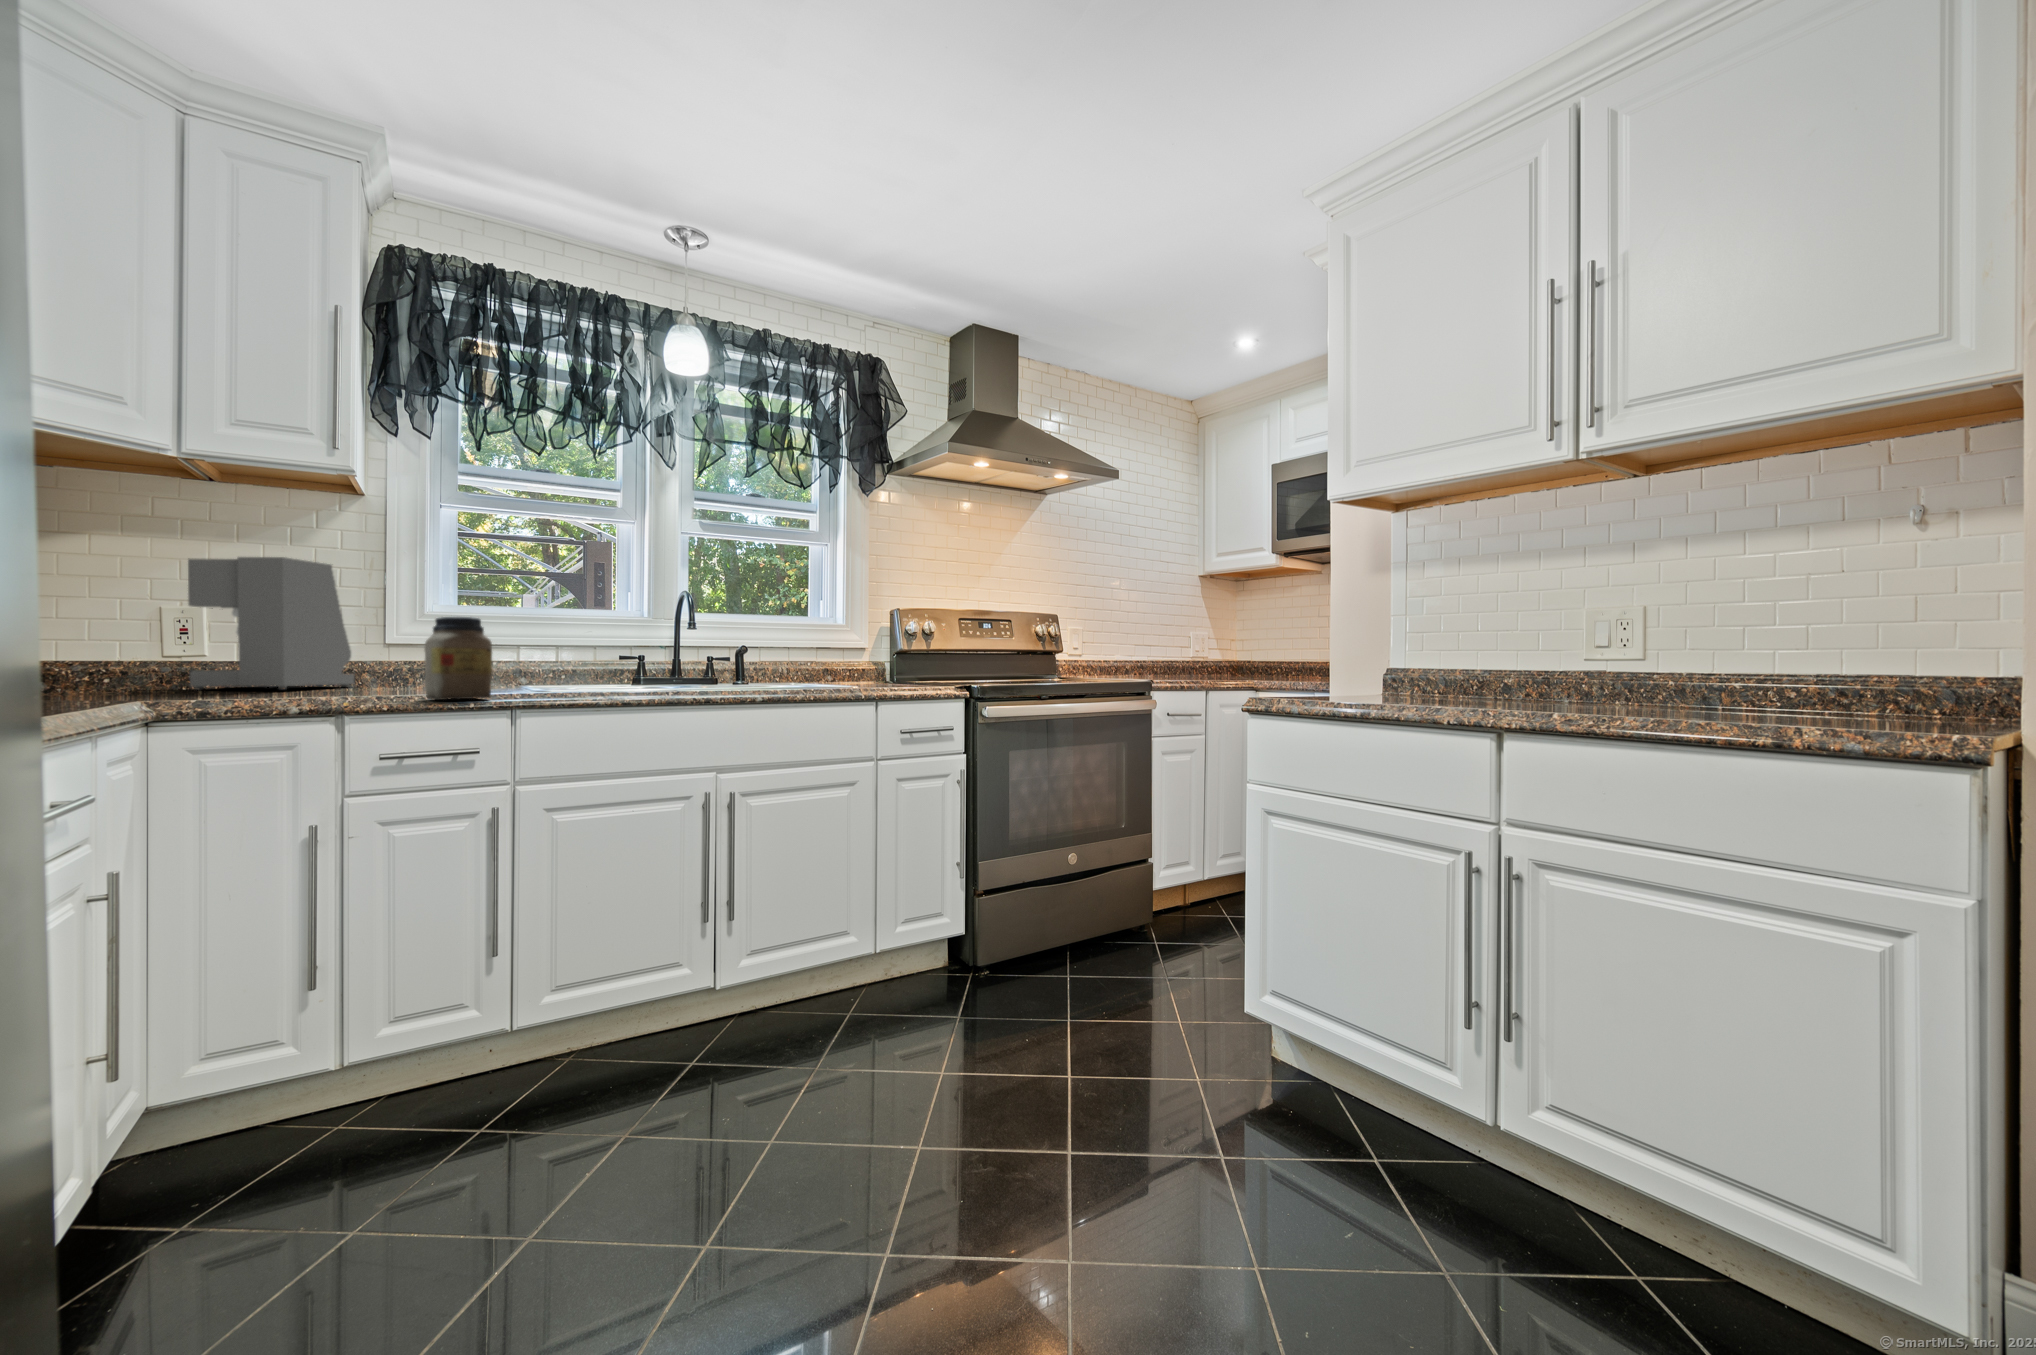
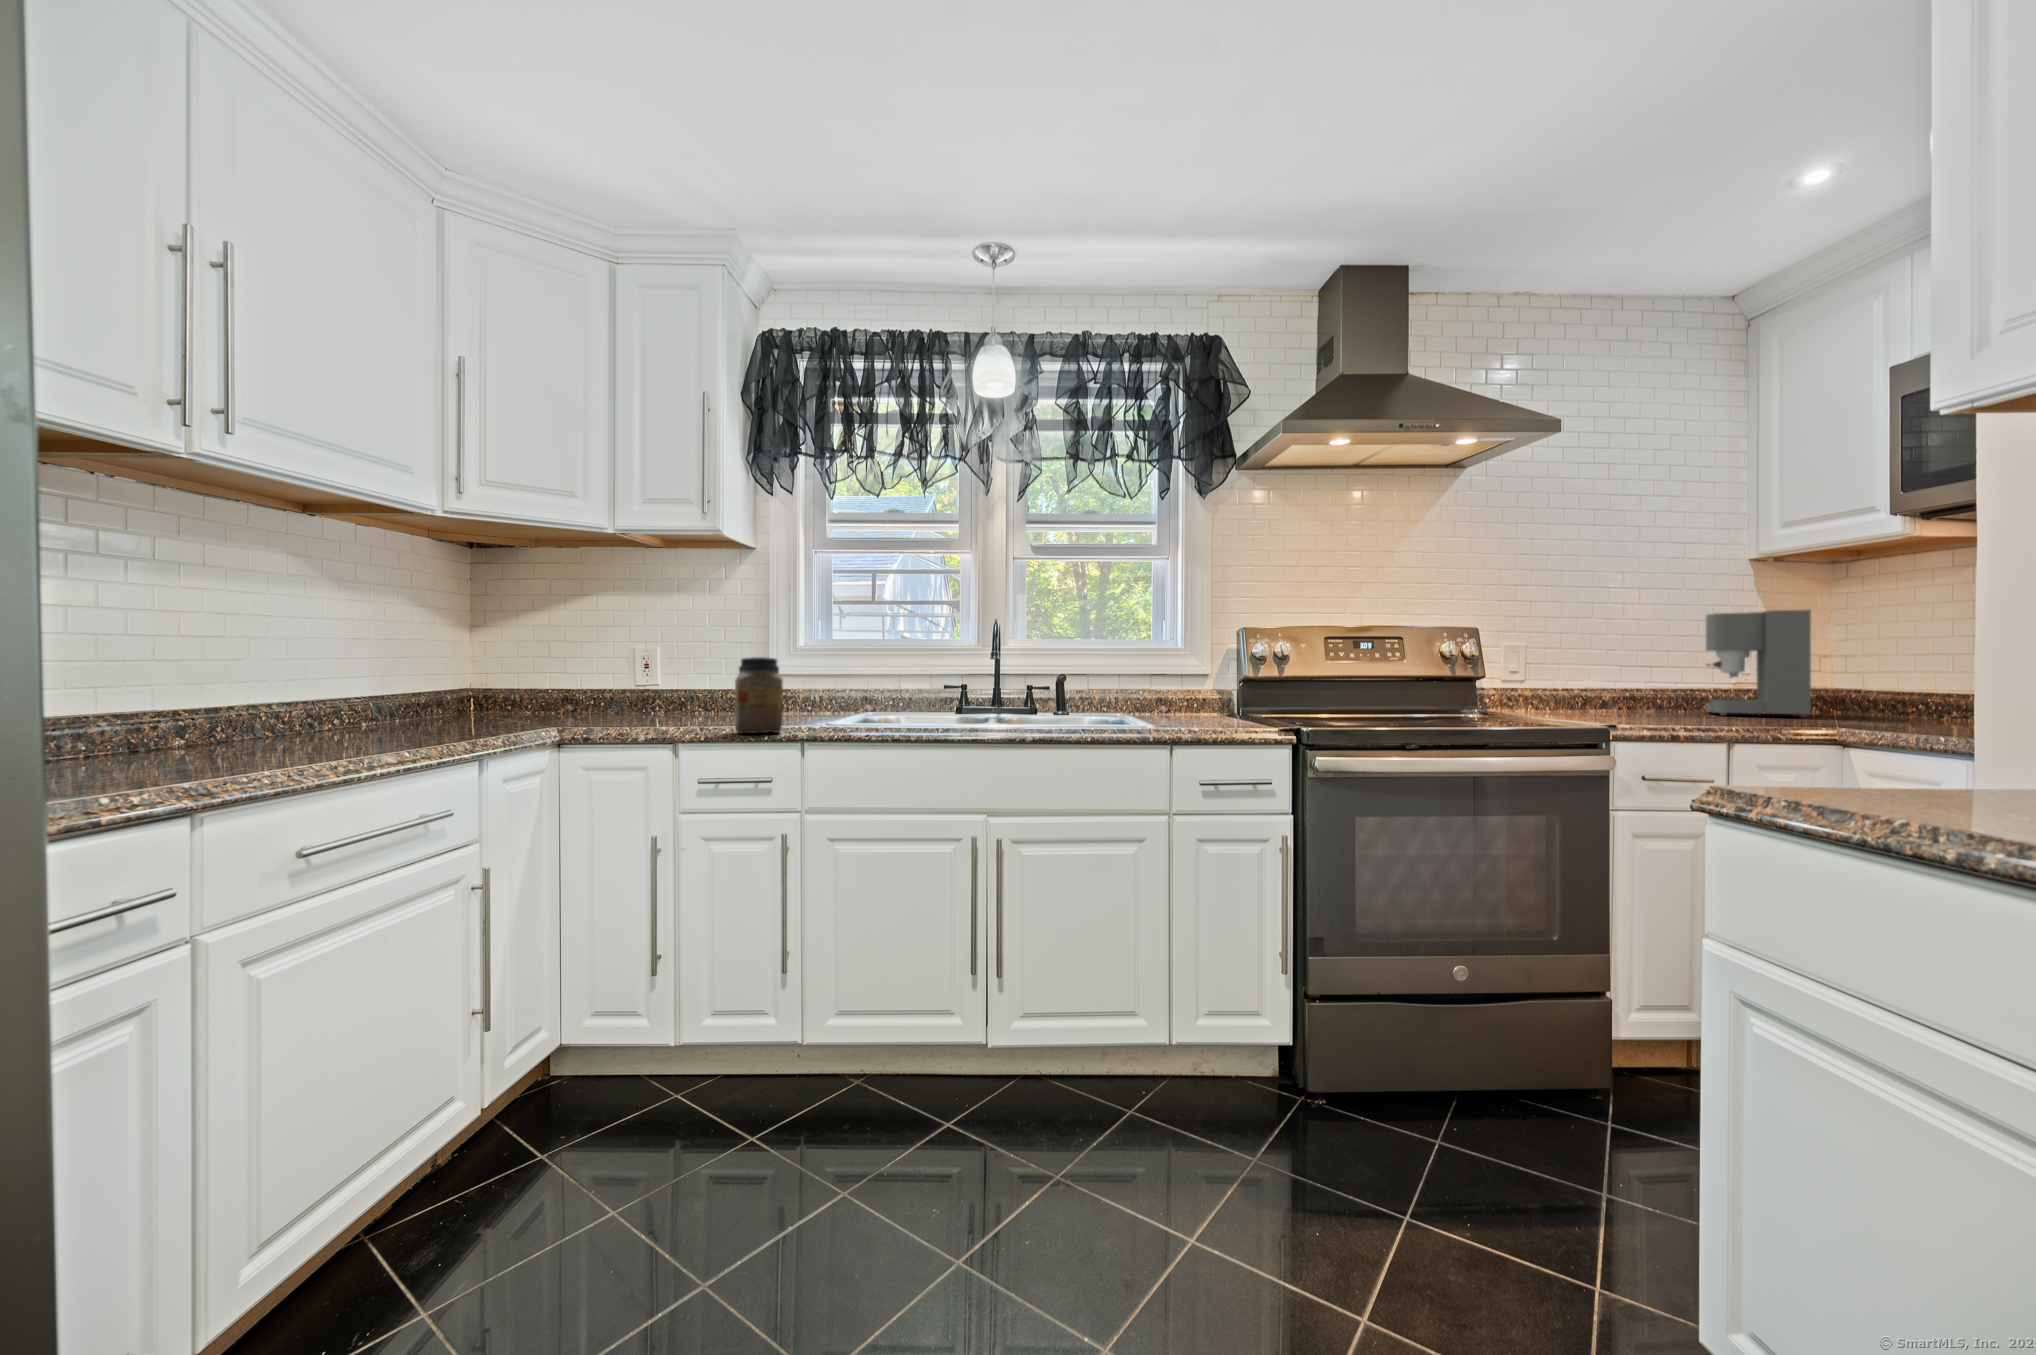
coffee maker: present [188,557,354,690] -> present [1706,610,1811,717]

